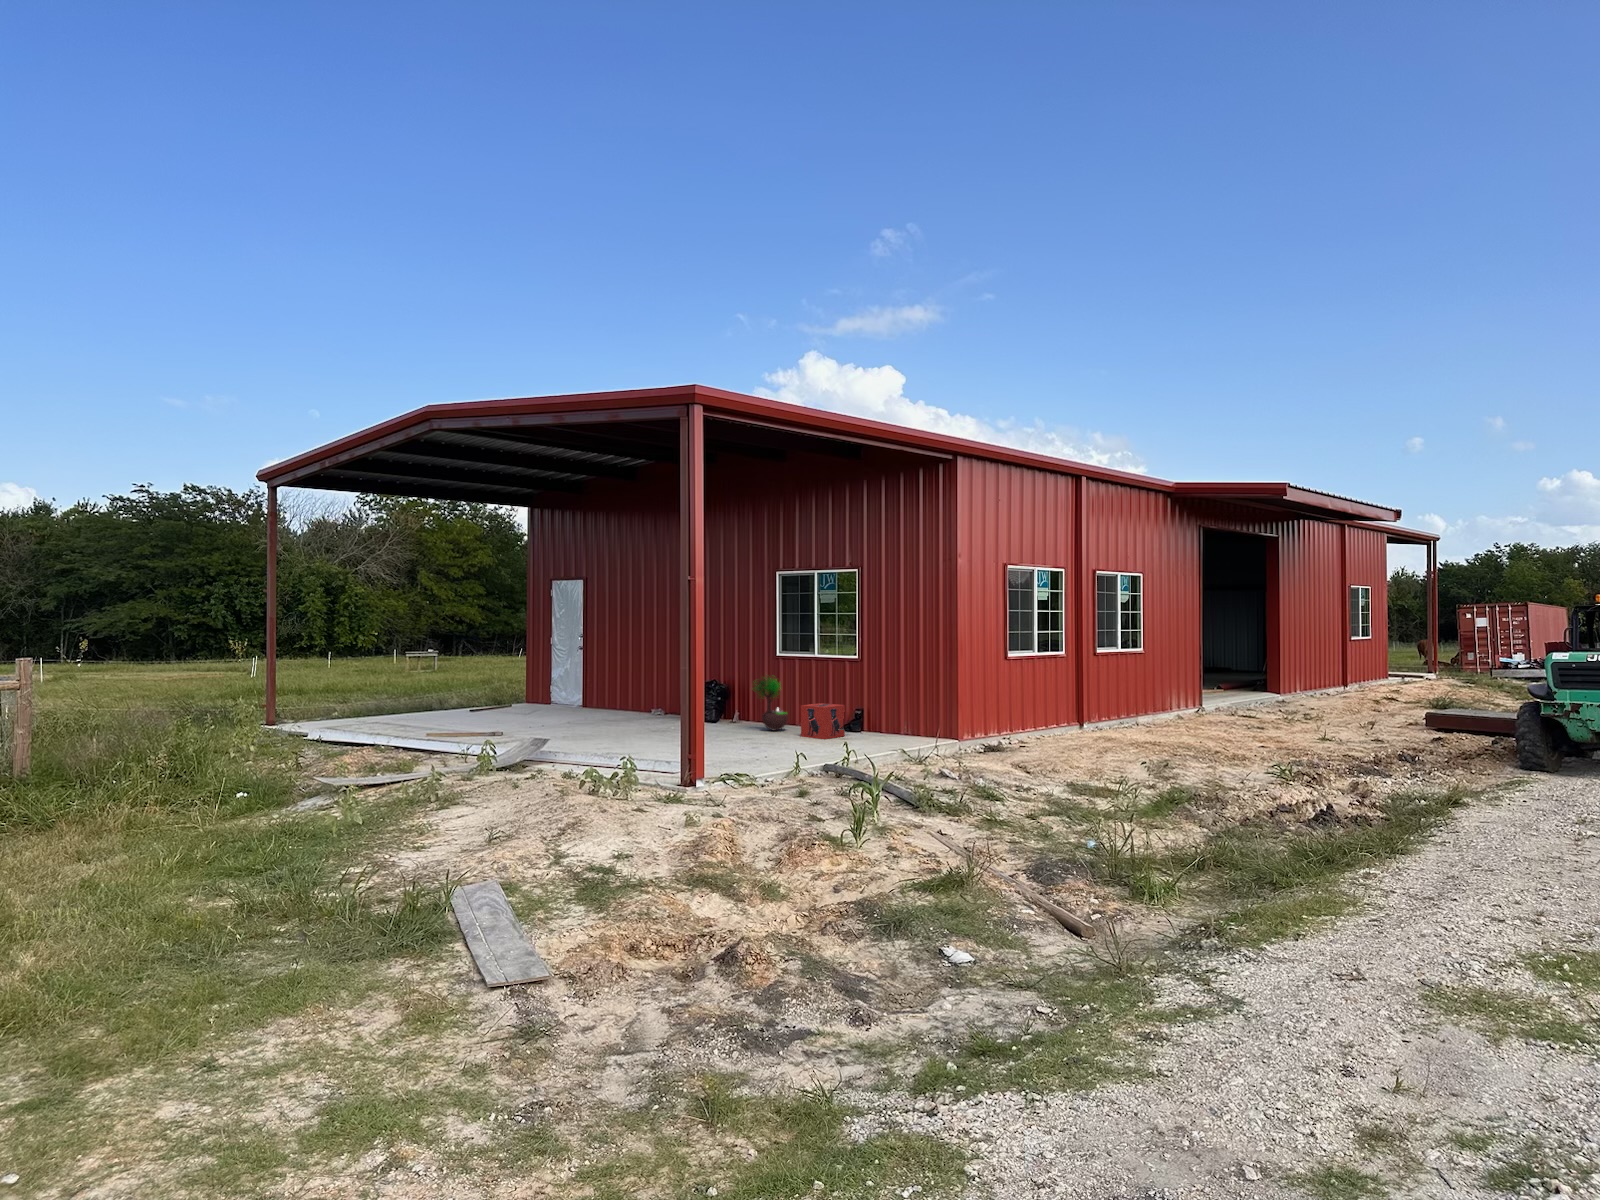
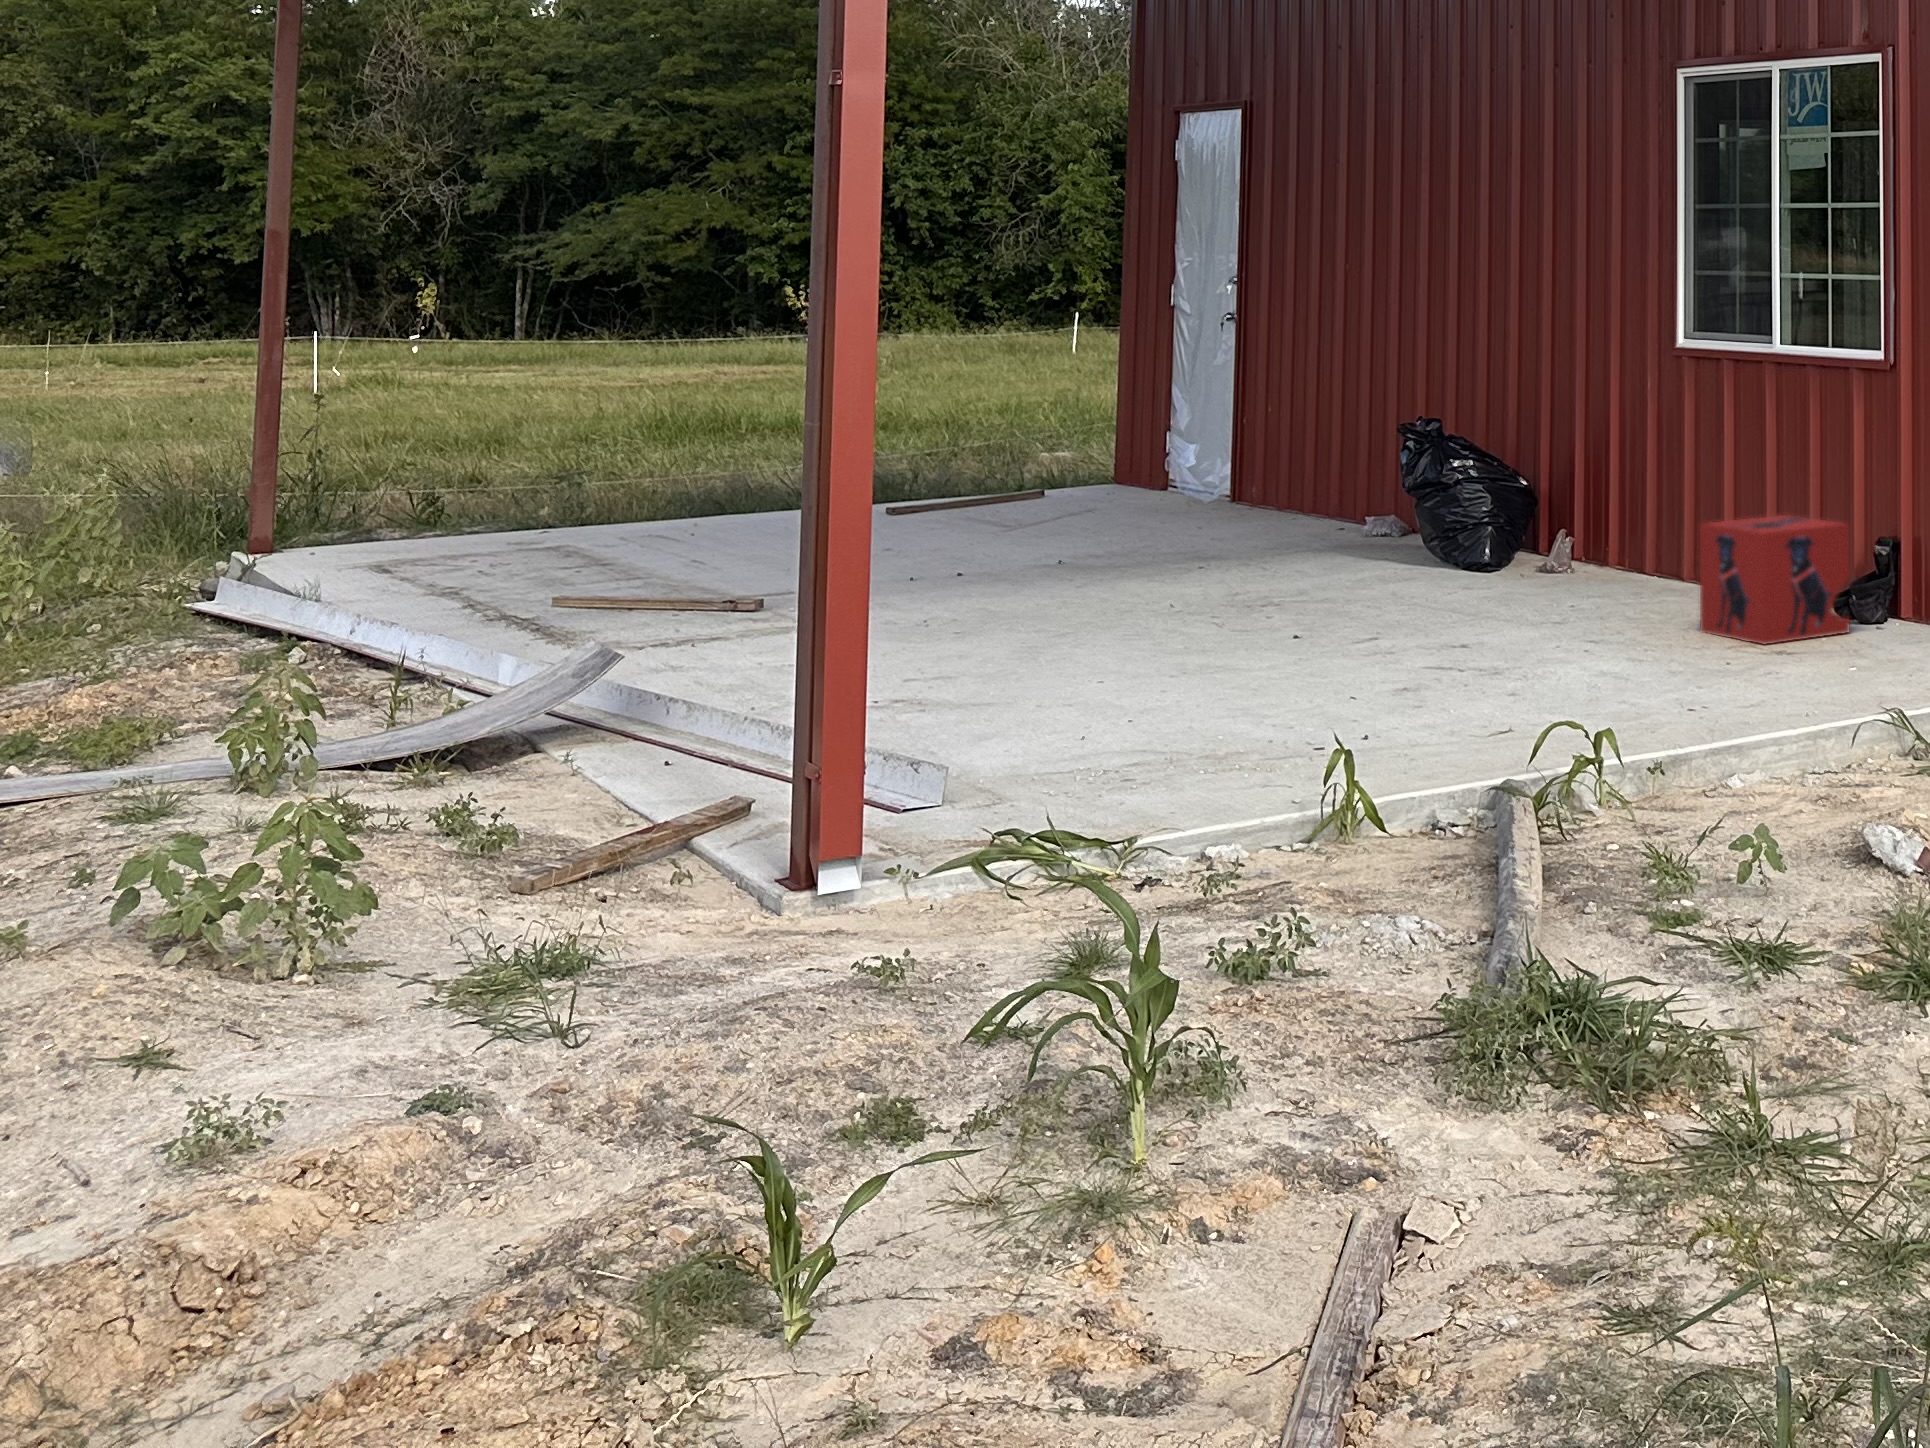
potted tree: present [754,675,788,730] -> none [1565,403,1697,606]

